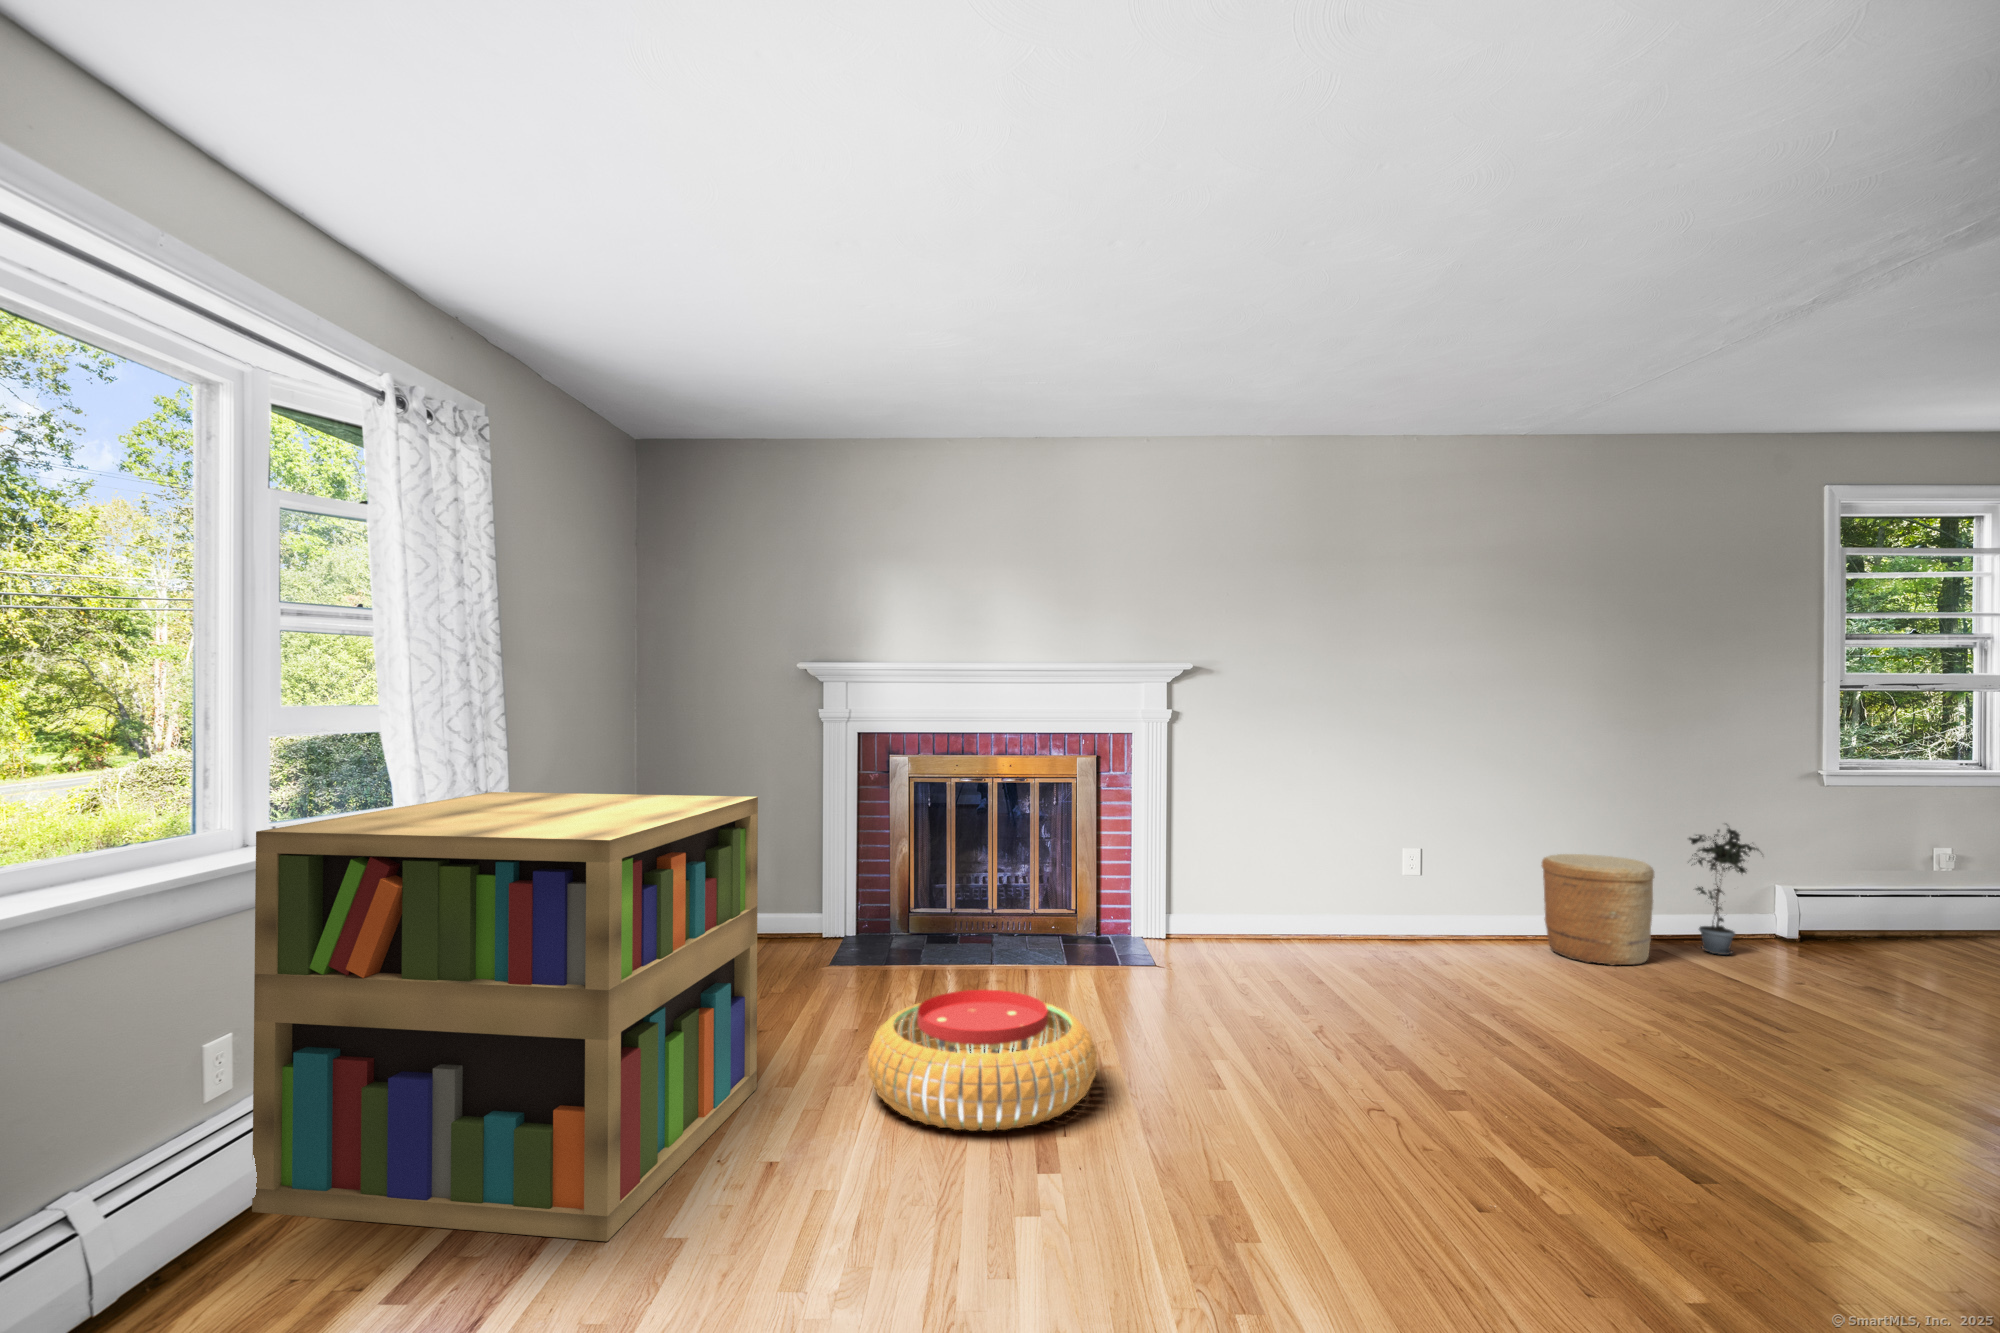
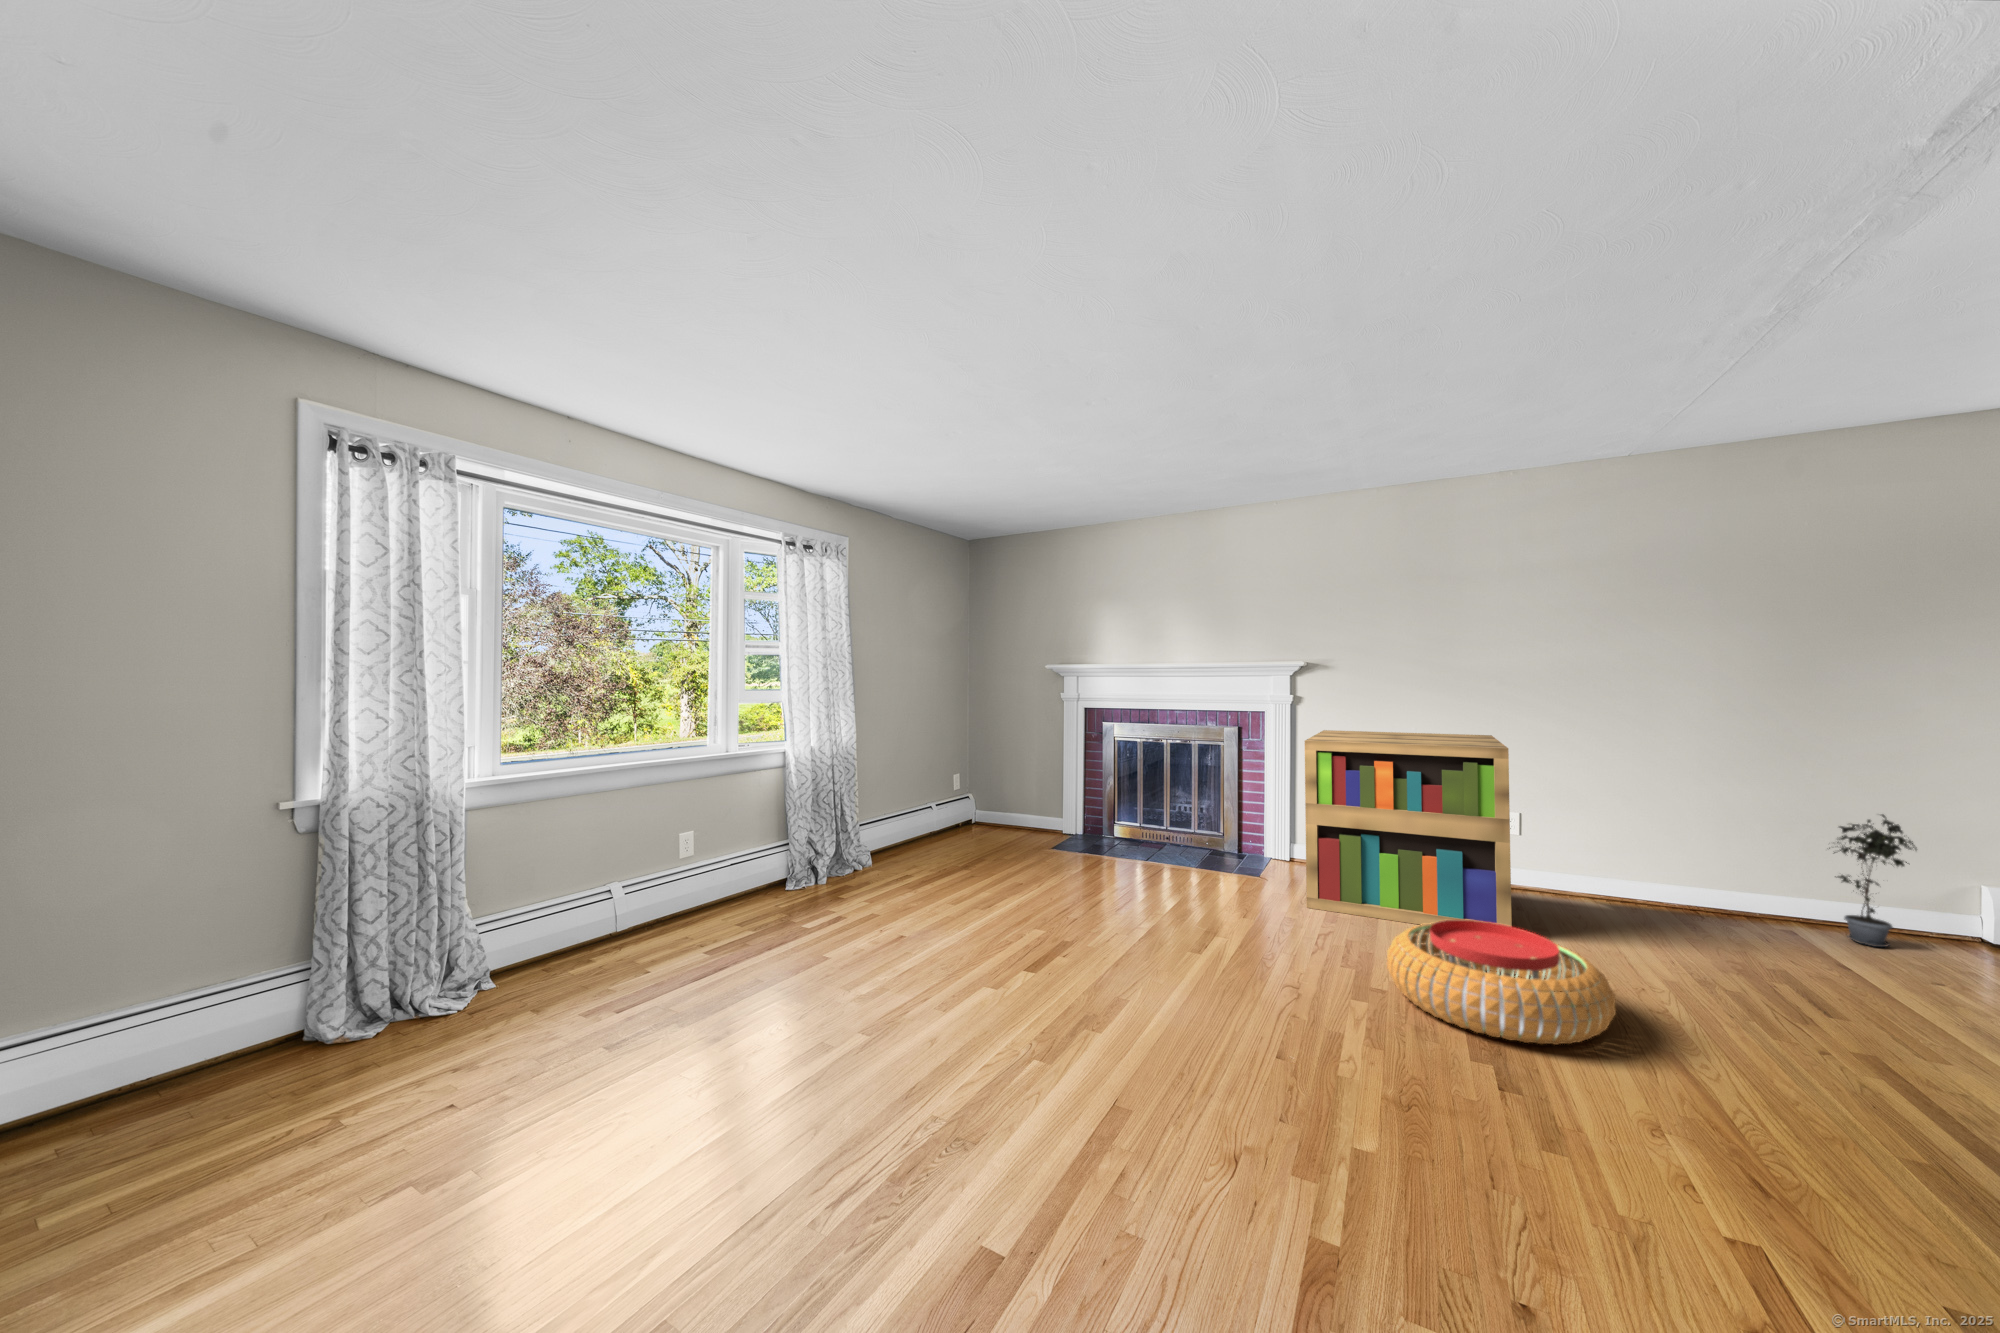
bookshelf: present [252,792,758,1241] -> present [1305,730,1512,926]
woven basket: present [1541,854,1654,965] -> none [1638,829,1765,938]
pouf: present [868,990,1097,1131] -> present [1387,920,1616,1045]

